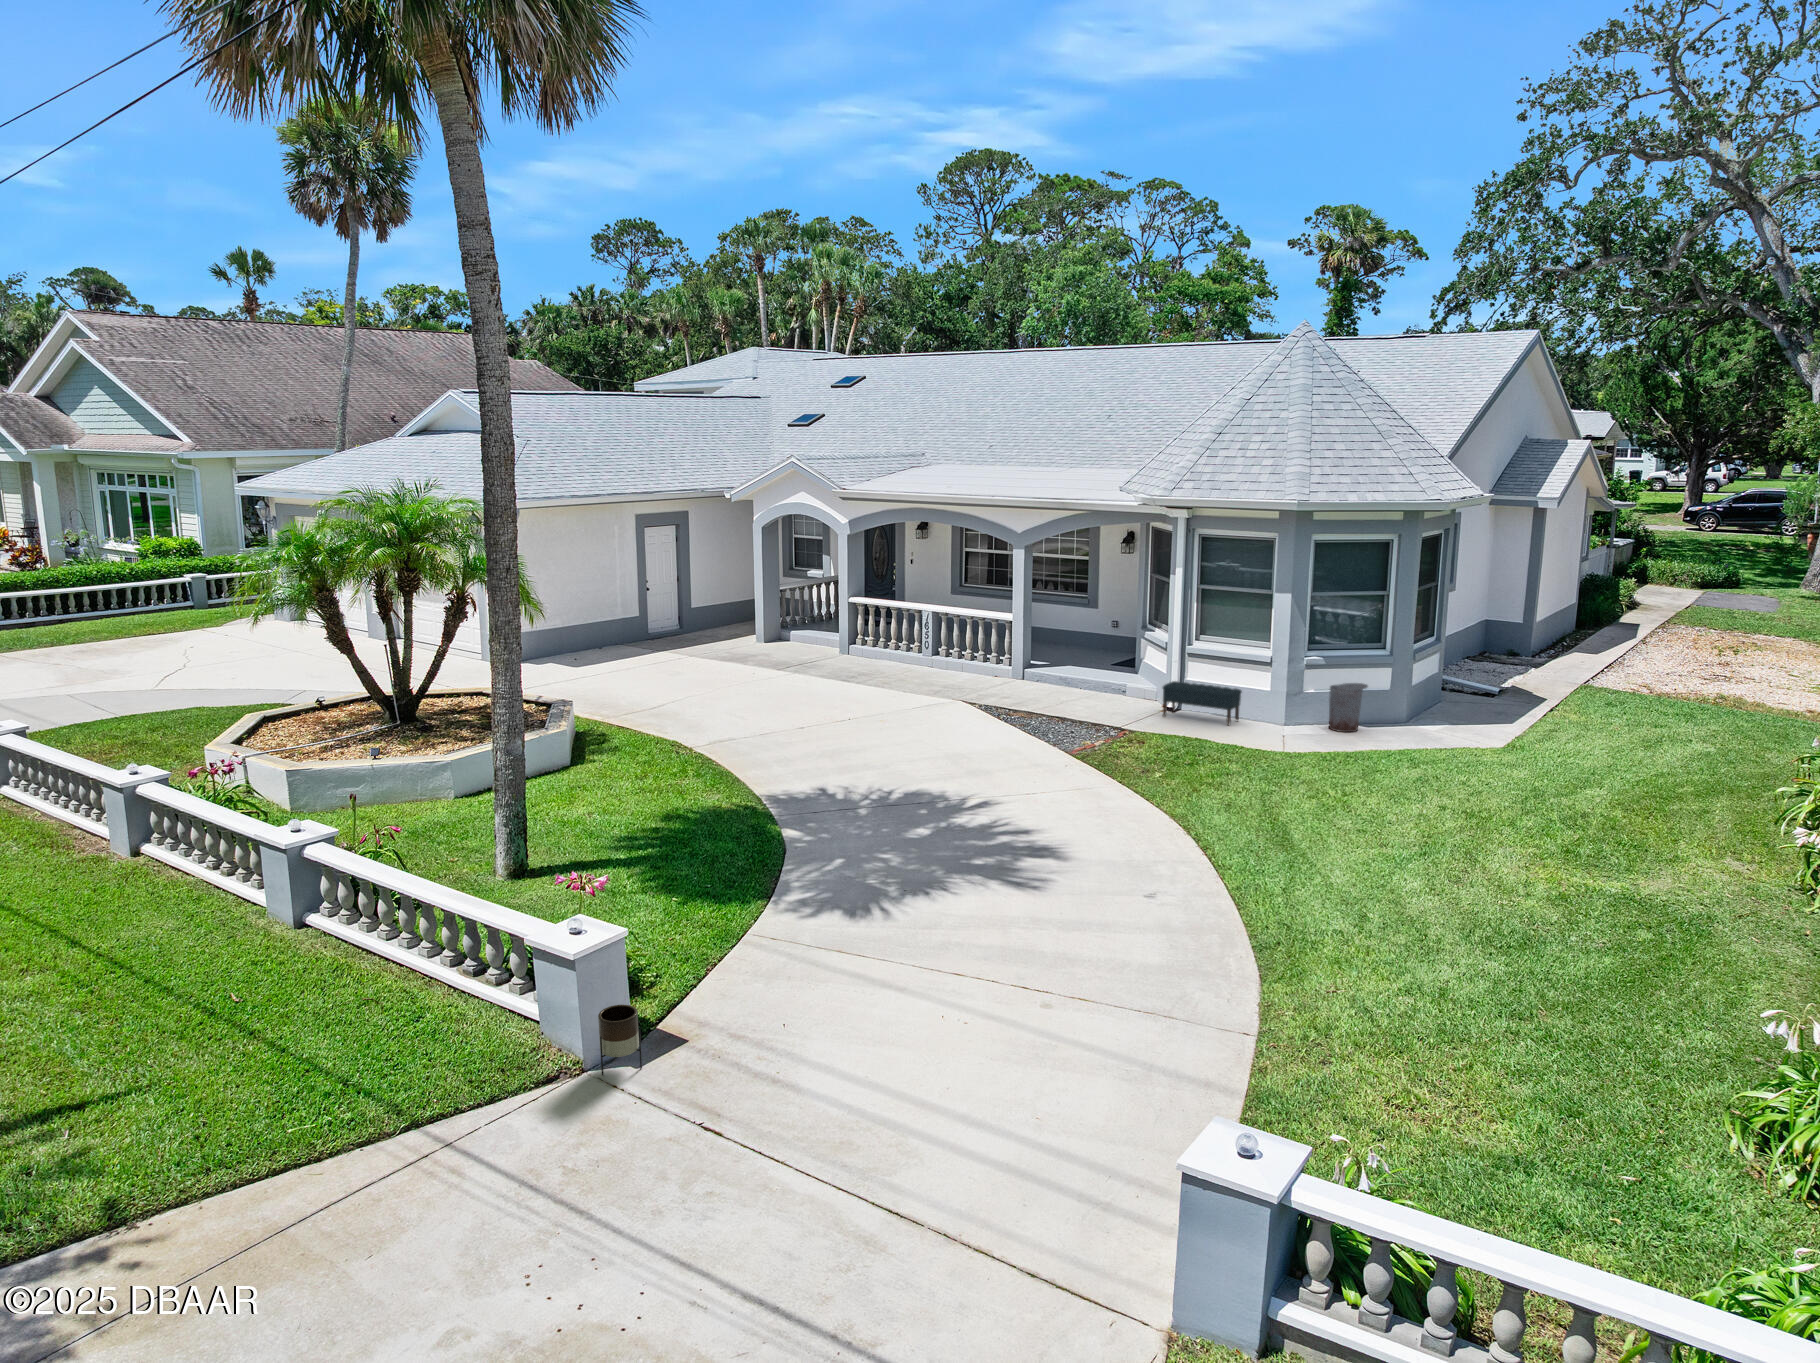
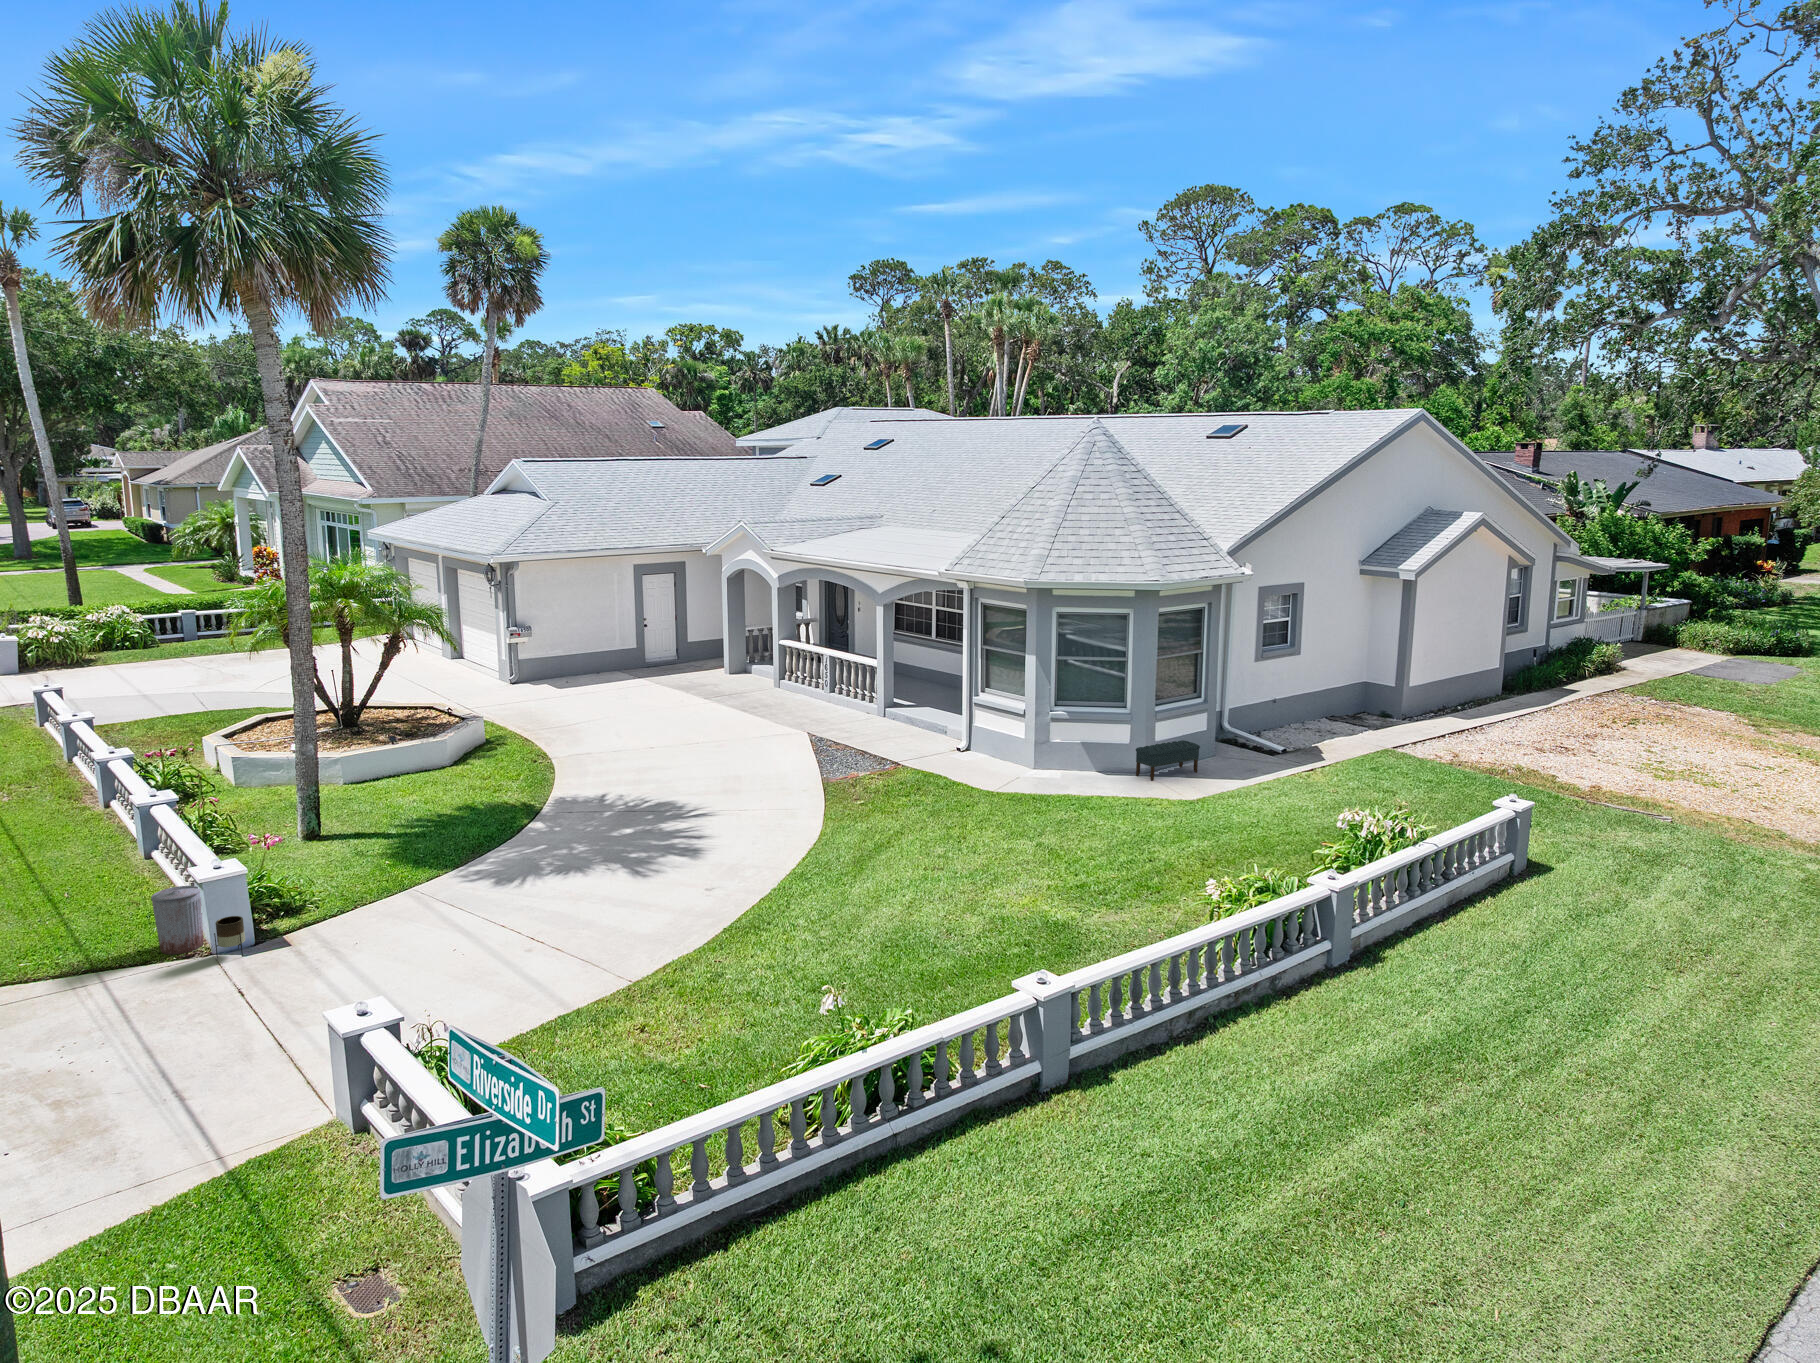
bench: present [1163,681,1242,726] -> present [1136,740,1200,781]
trash can: present [1329,683,1368,732] -> present [151,886,204,954]

